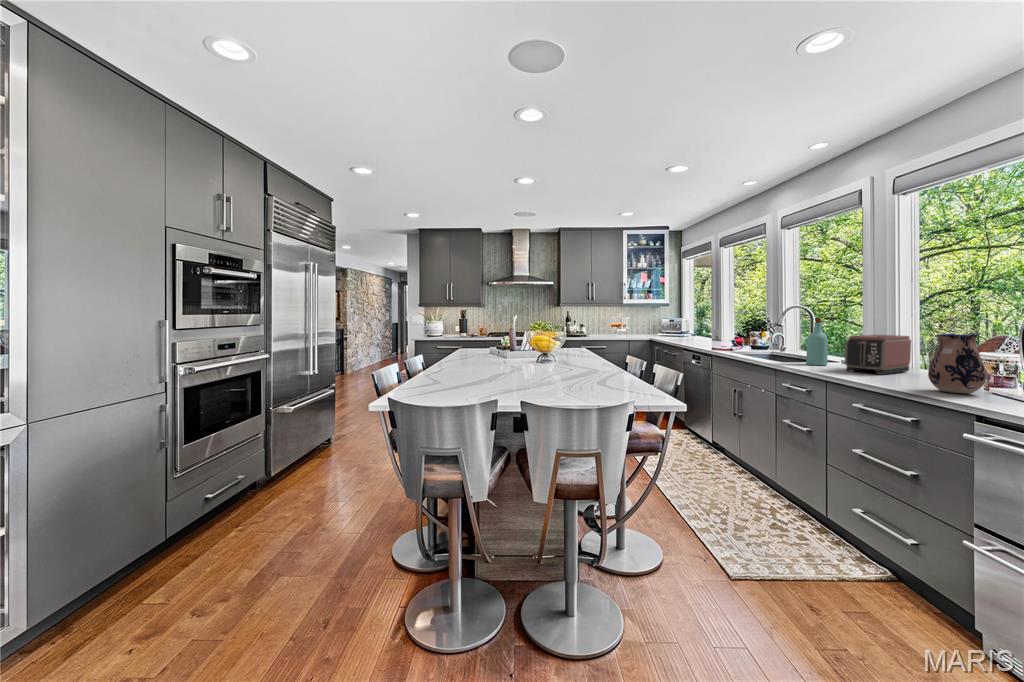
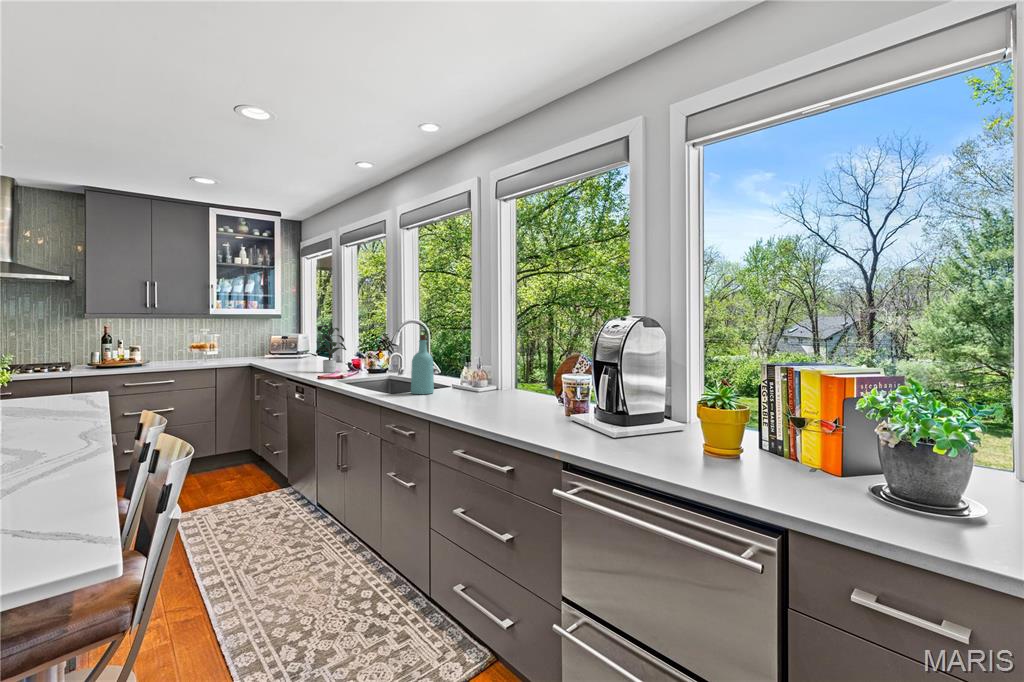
potted plant: none [705,311,741,347] -> present [316,325,346,373]
ceramic pitcher: present [928,334,987,394] -> none [518,353,568,426]
toaster: present [845,335,911,375] -> none [447,355,510,403]

